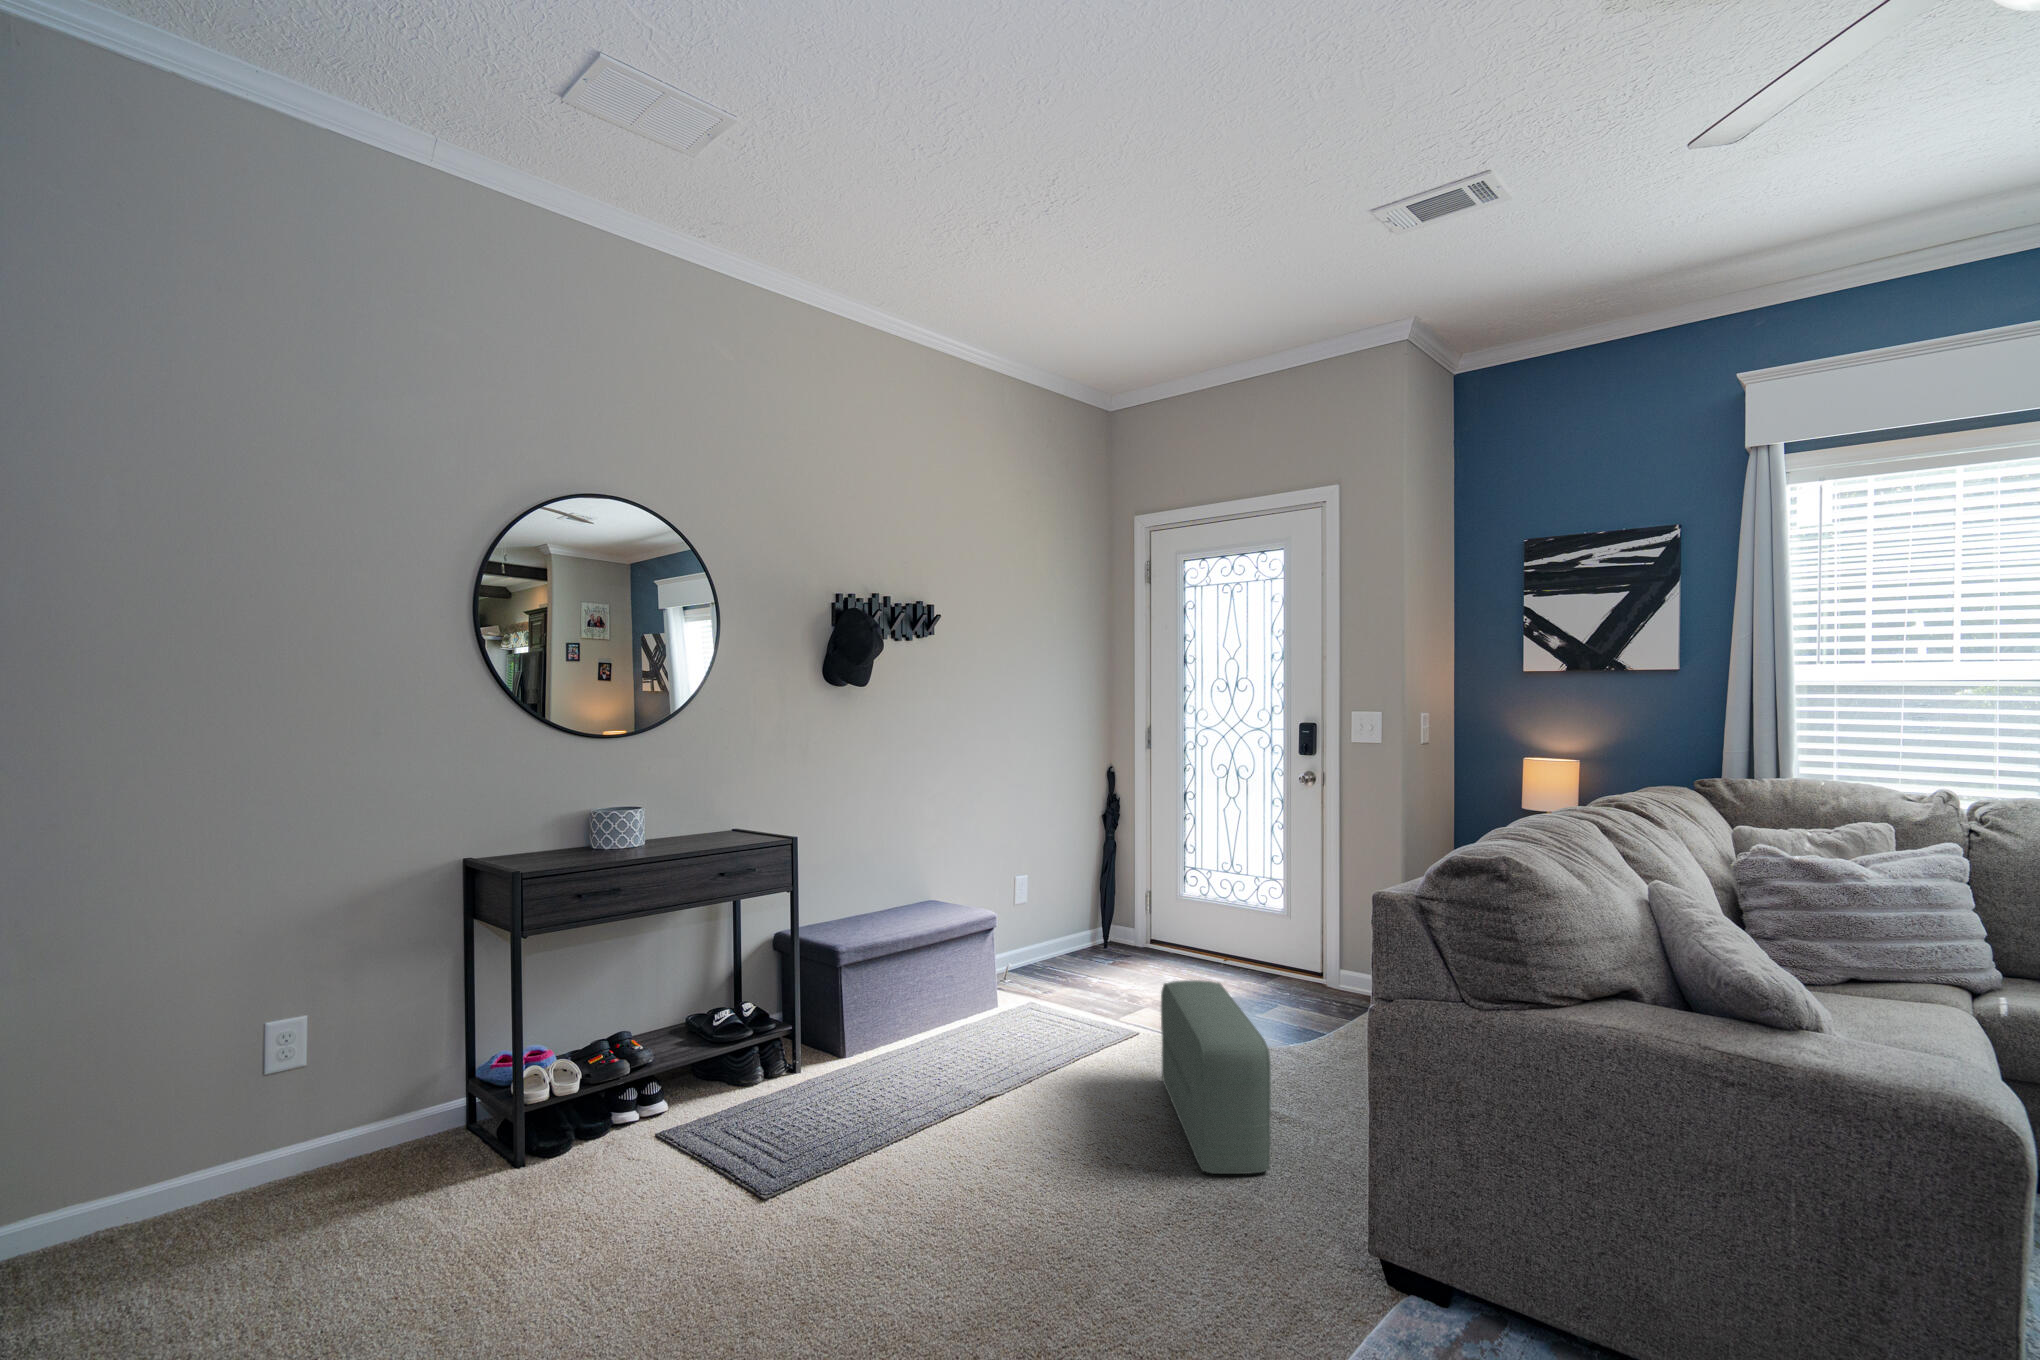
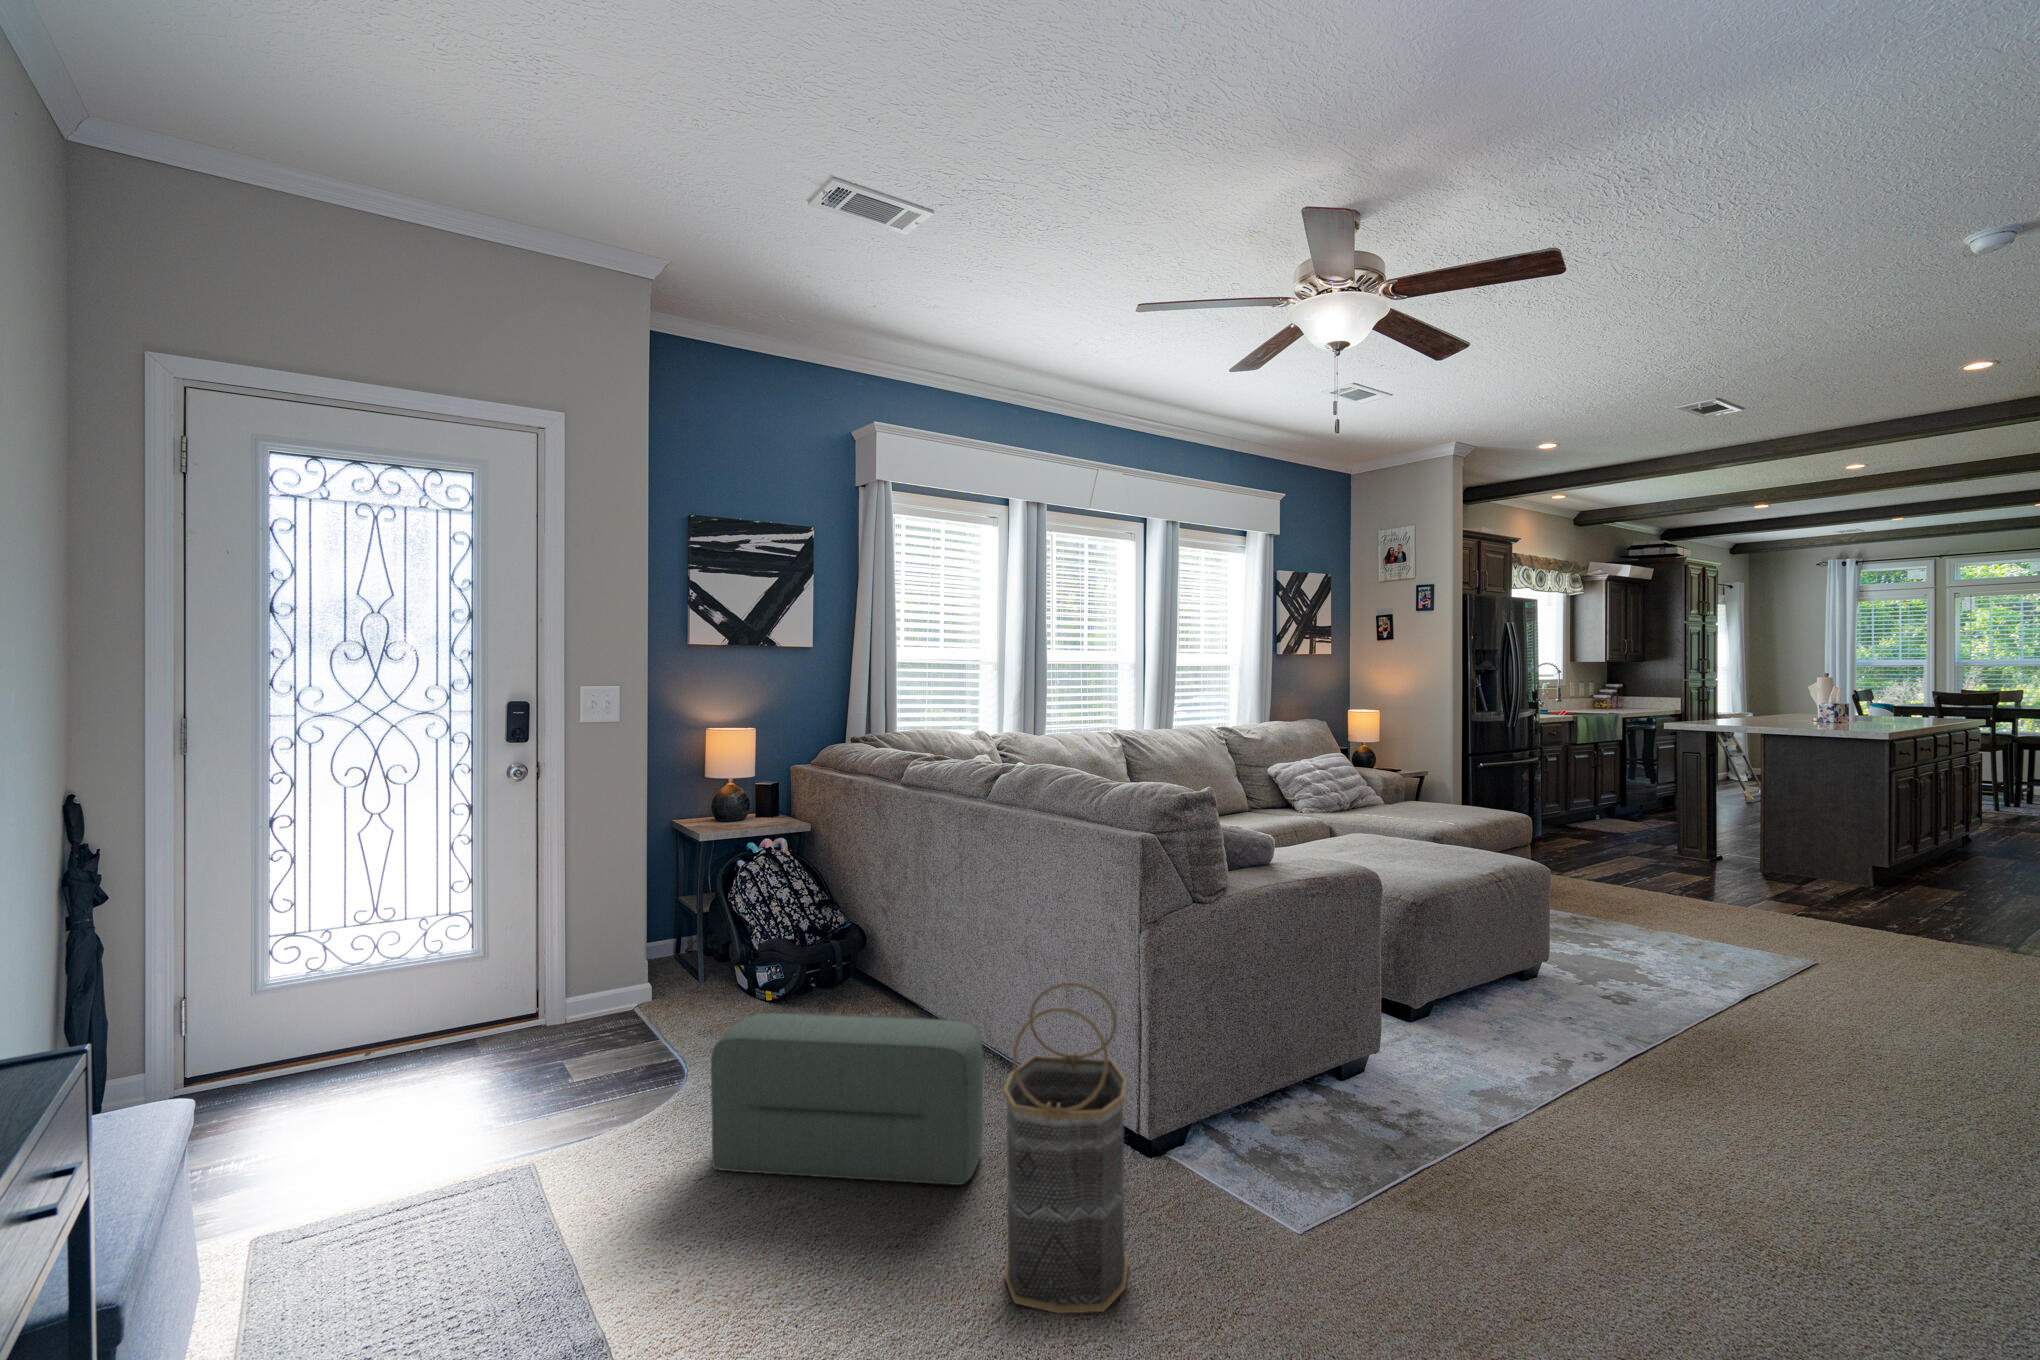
basket: none [1049,986,1168,1264] -> present [1003,983,1128,1313]

